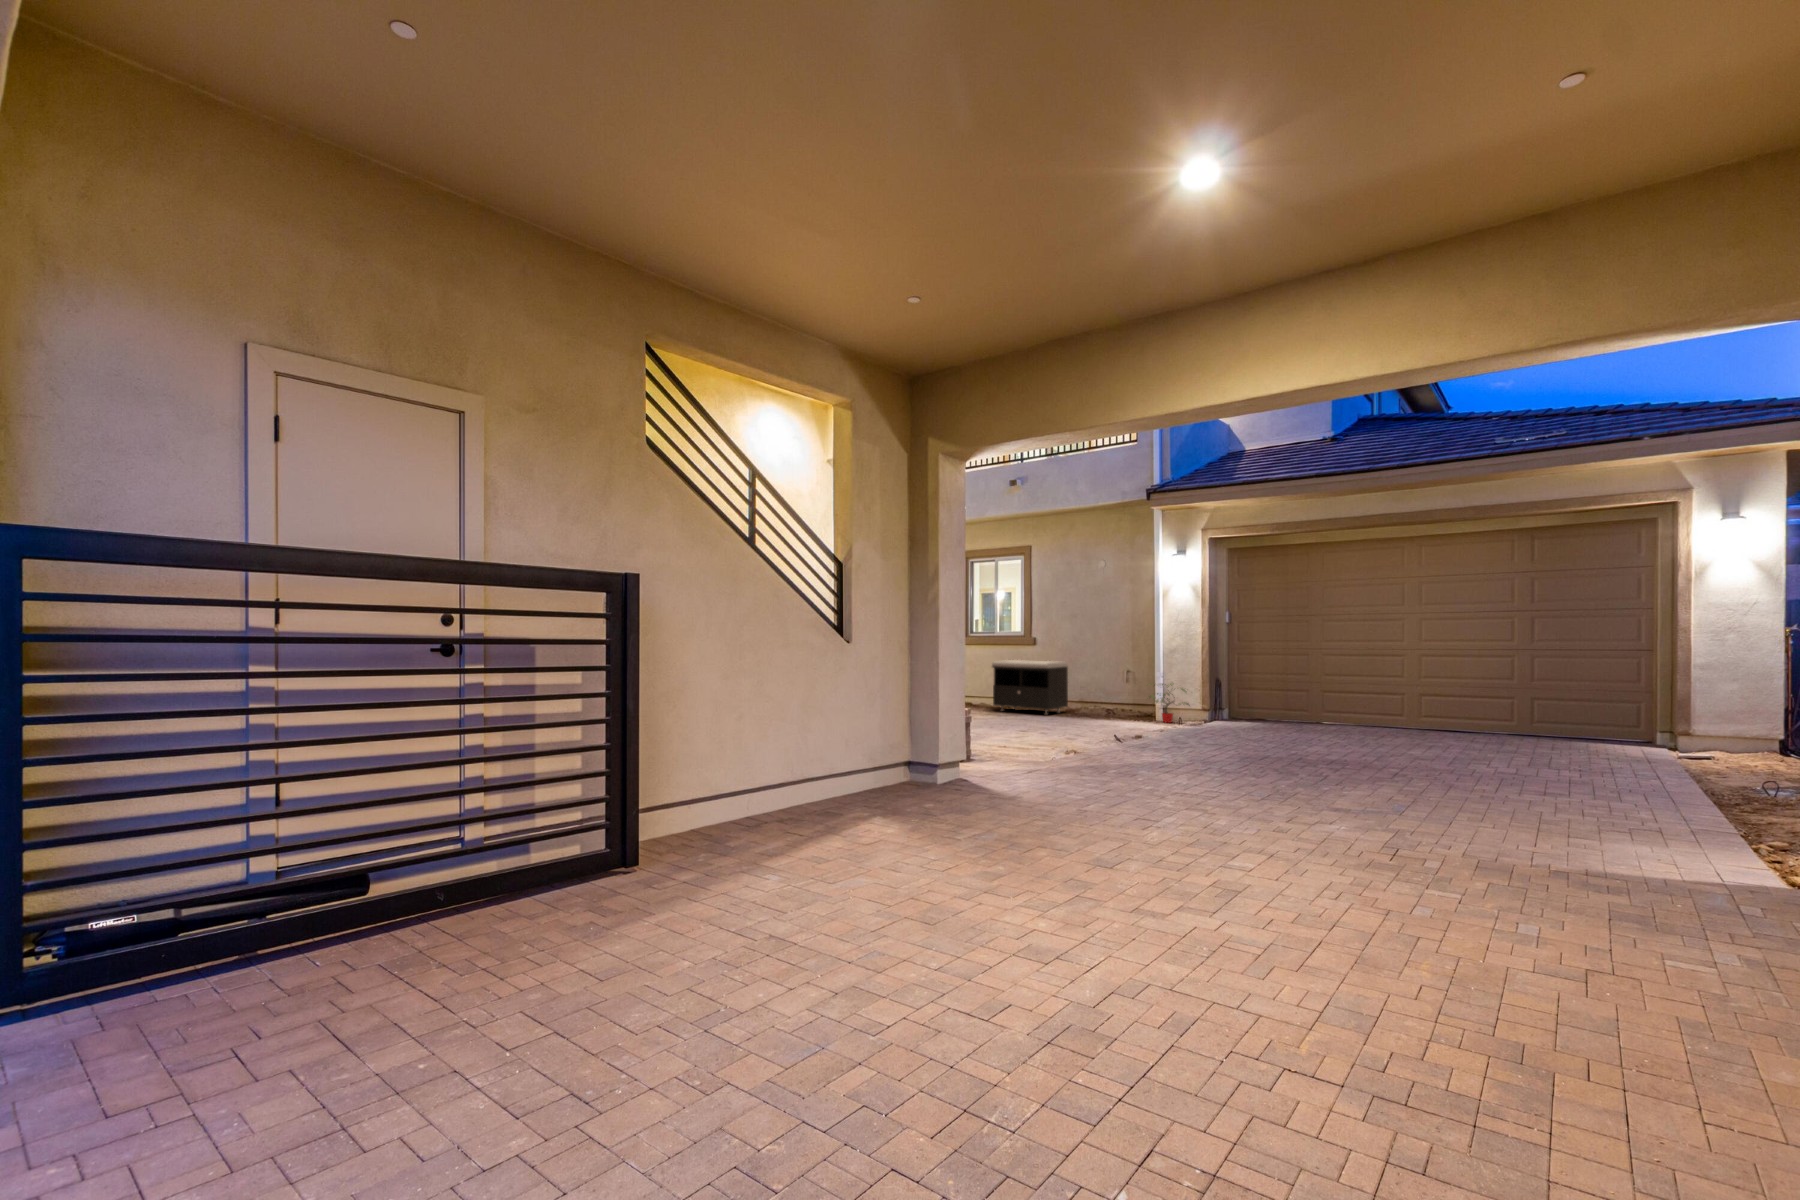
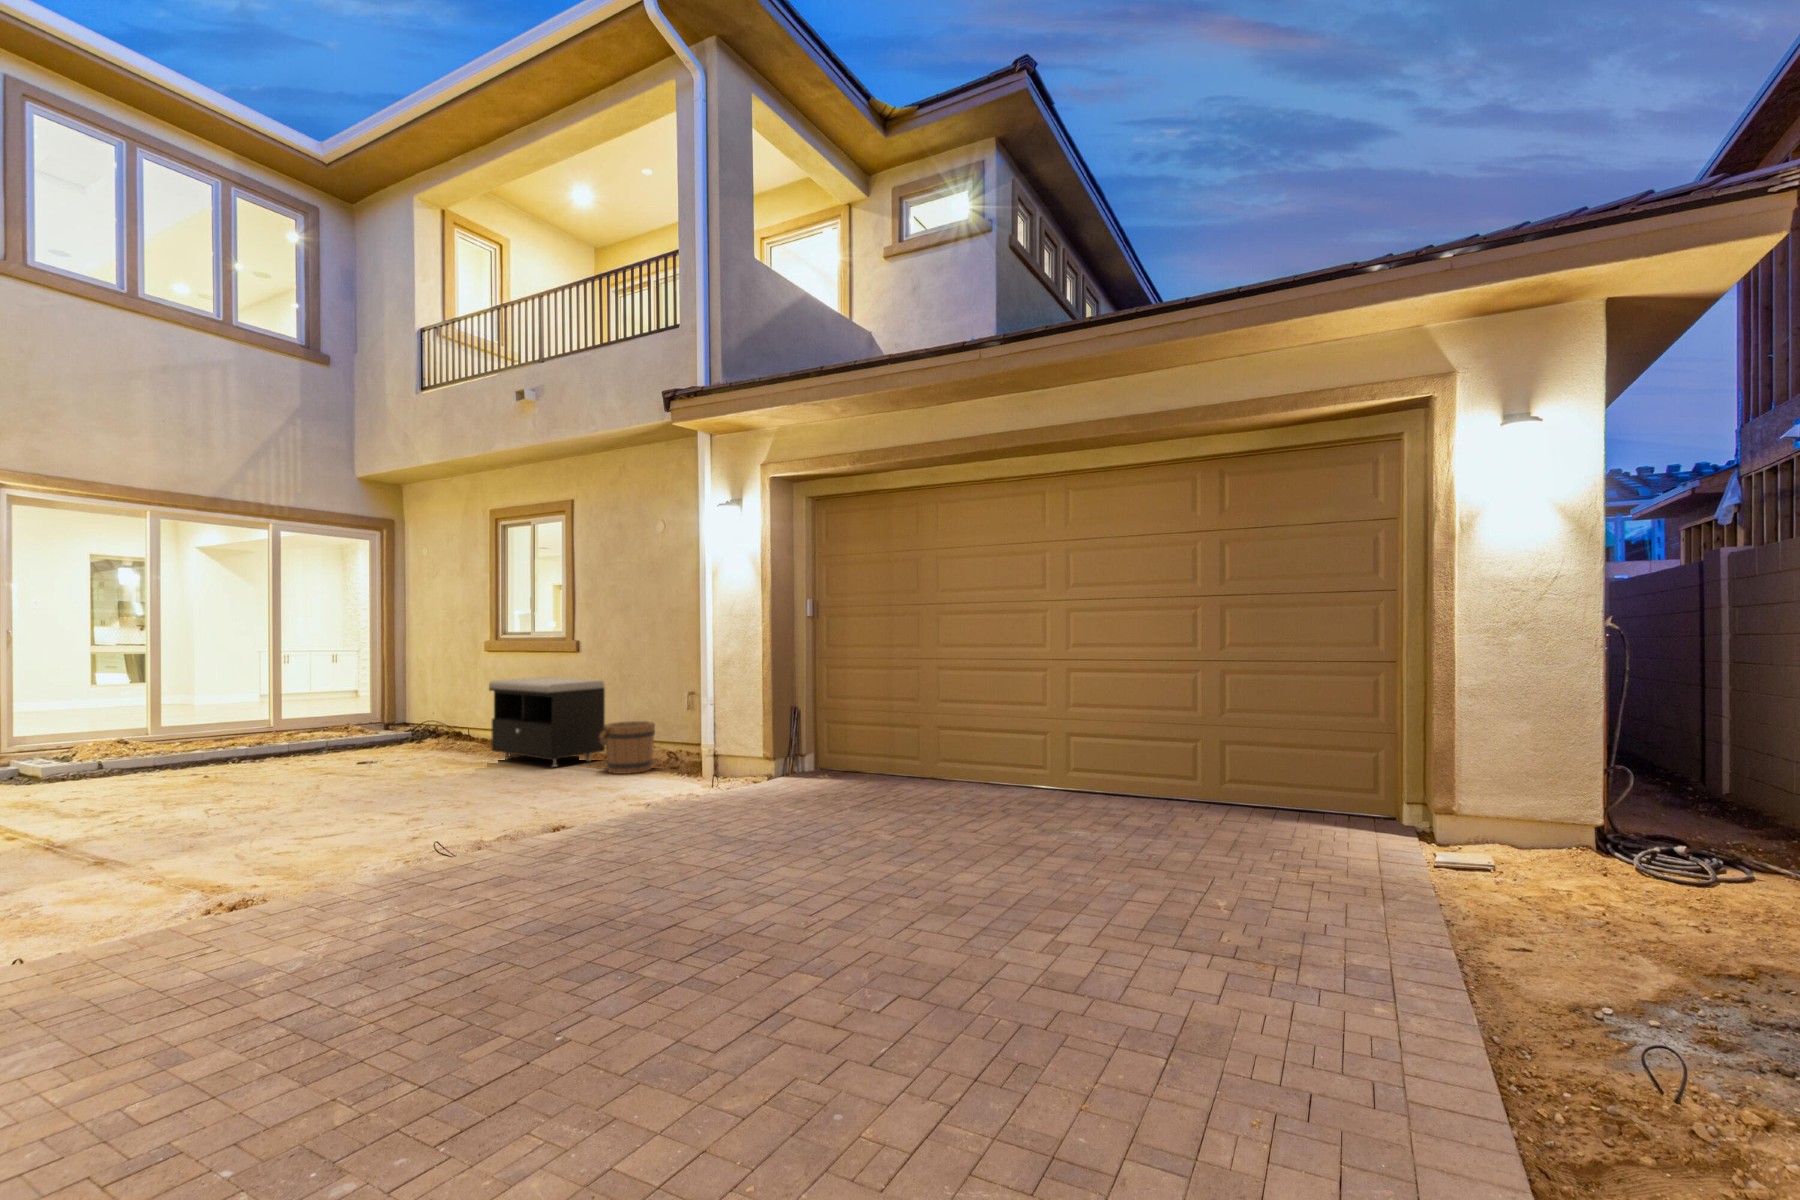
potted plant: present [1150,684,1190,723] -> none [668,717,744,783]
bucket: none [1083,687,1116,718] -> present [599,721,655,774]

